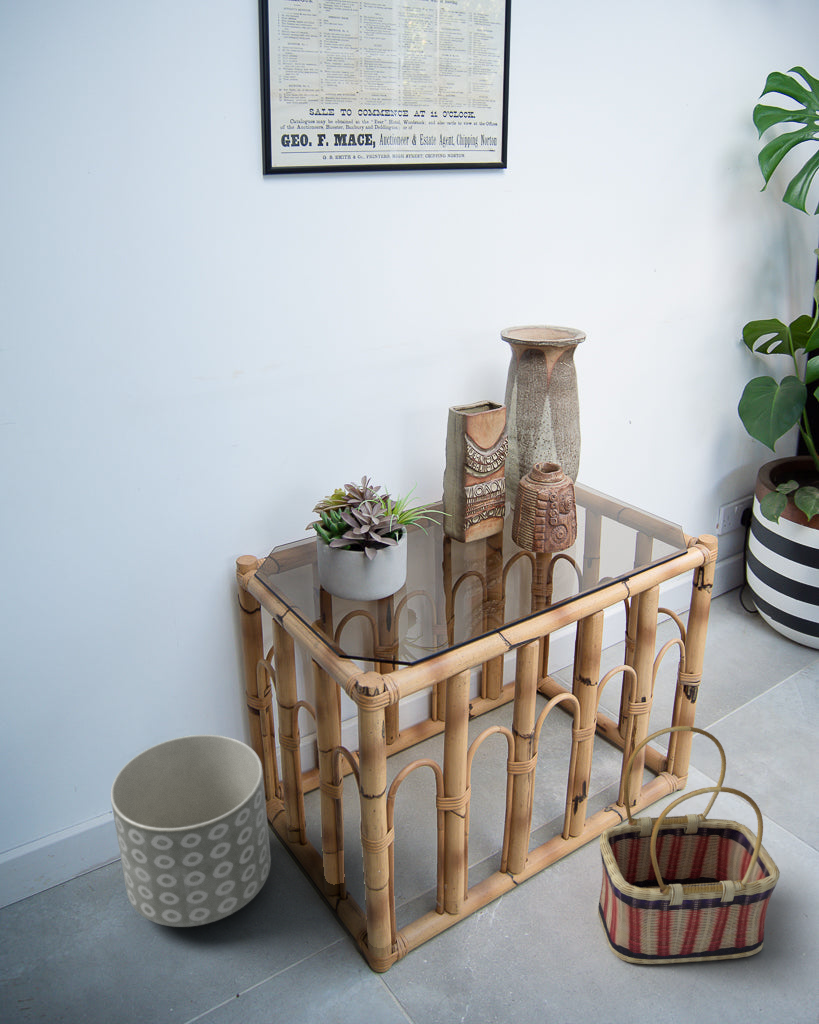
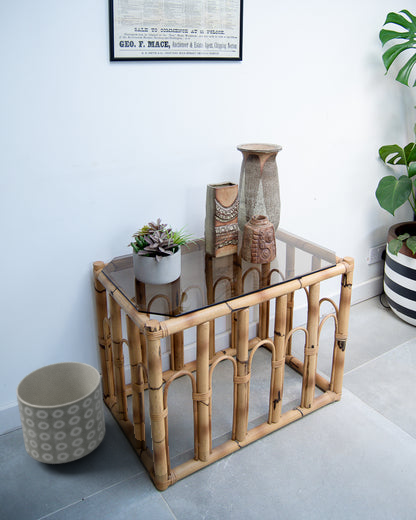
basket: present [598,726,780,964] -> none [285,356,383,488]

